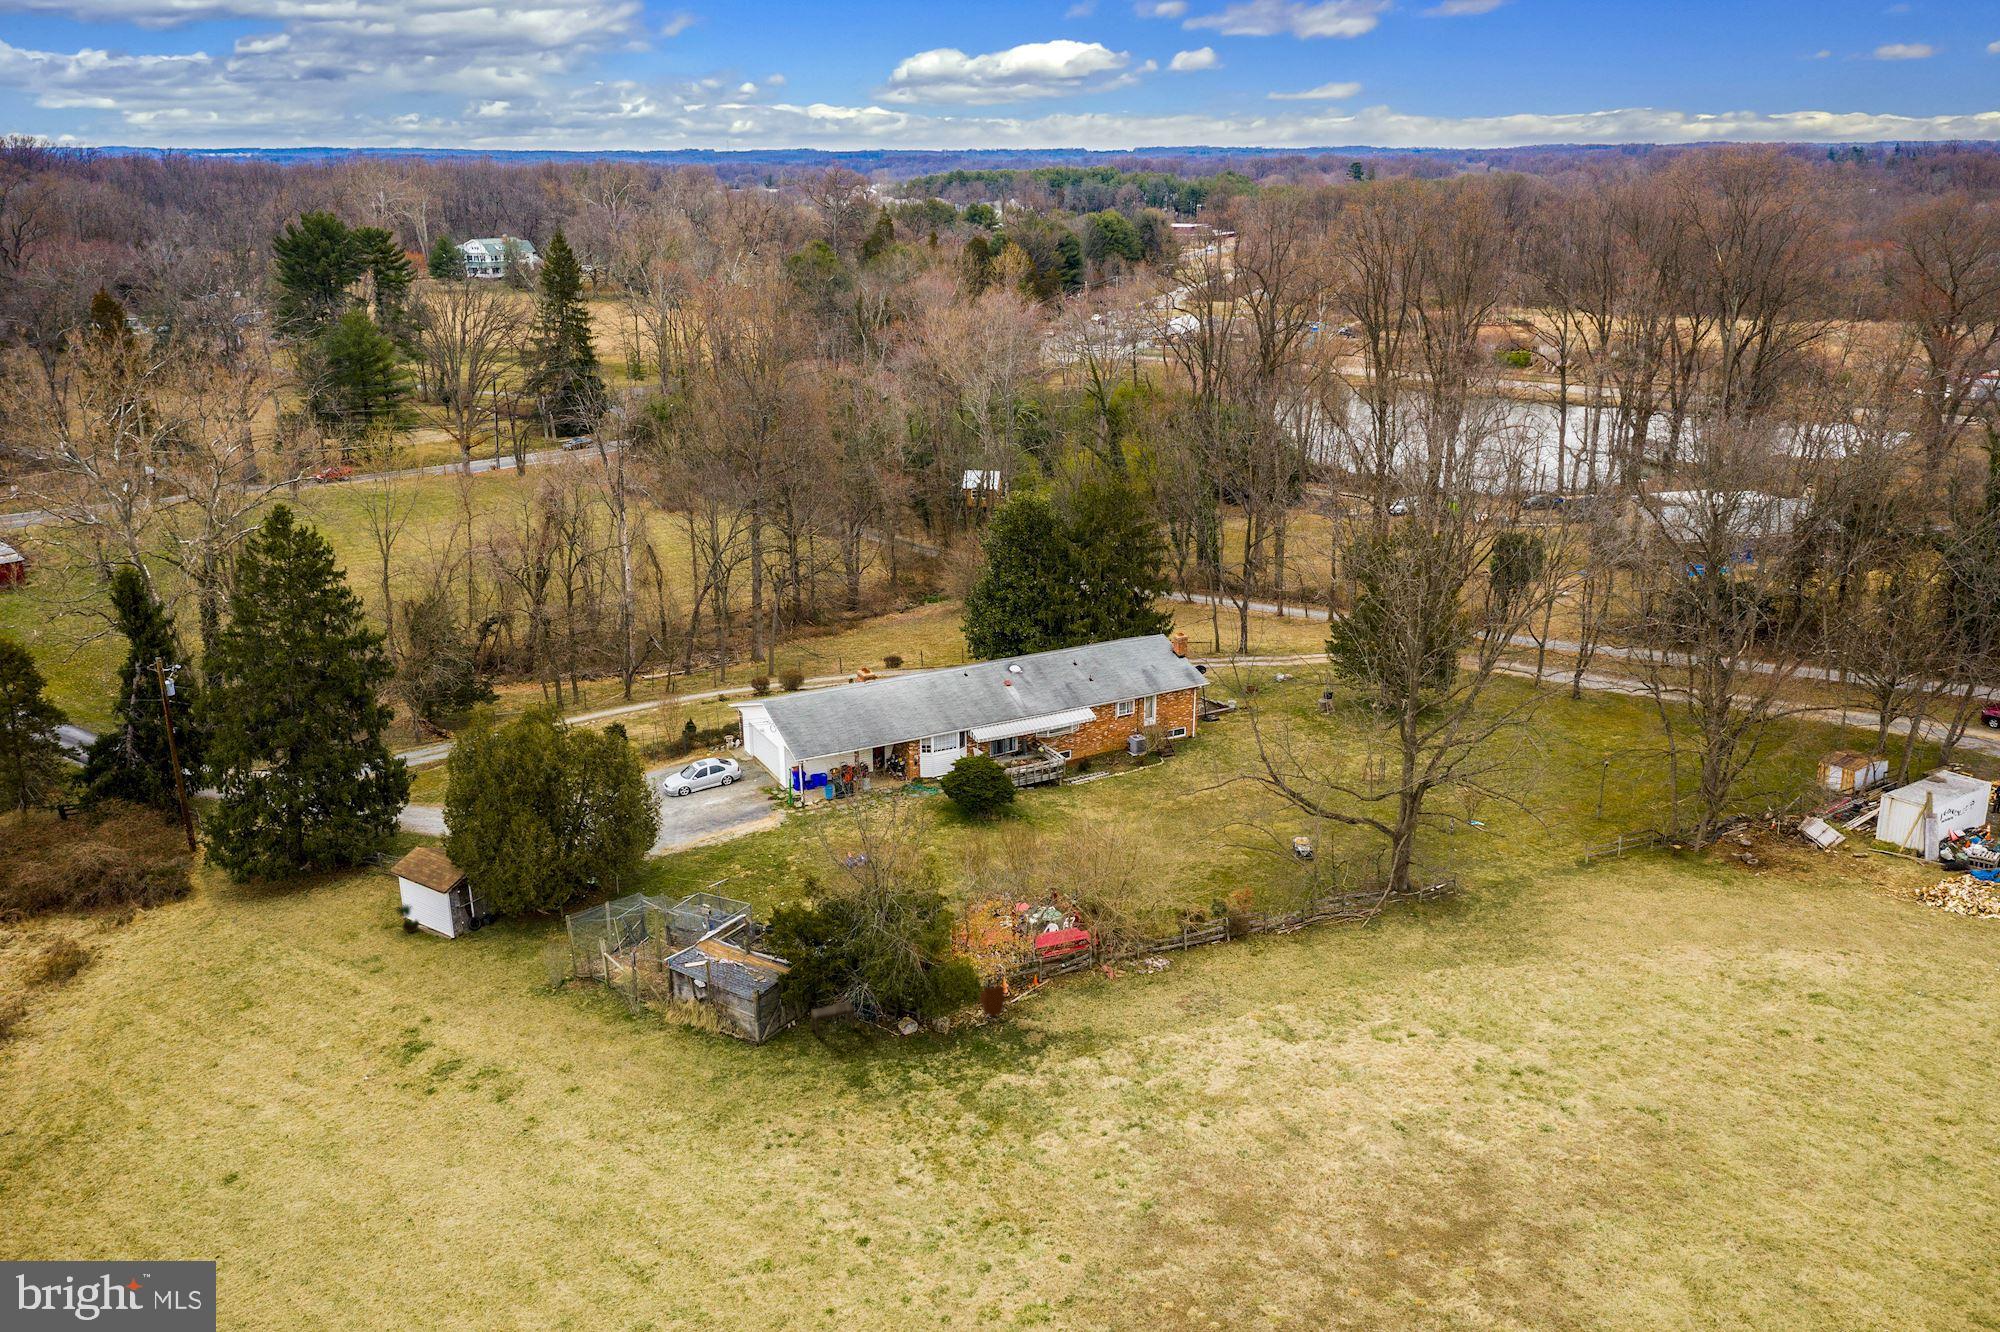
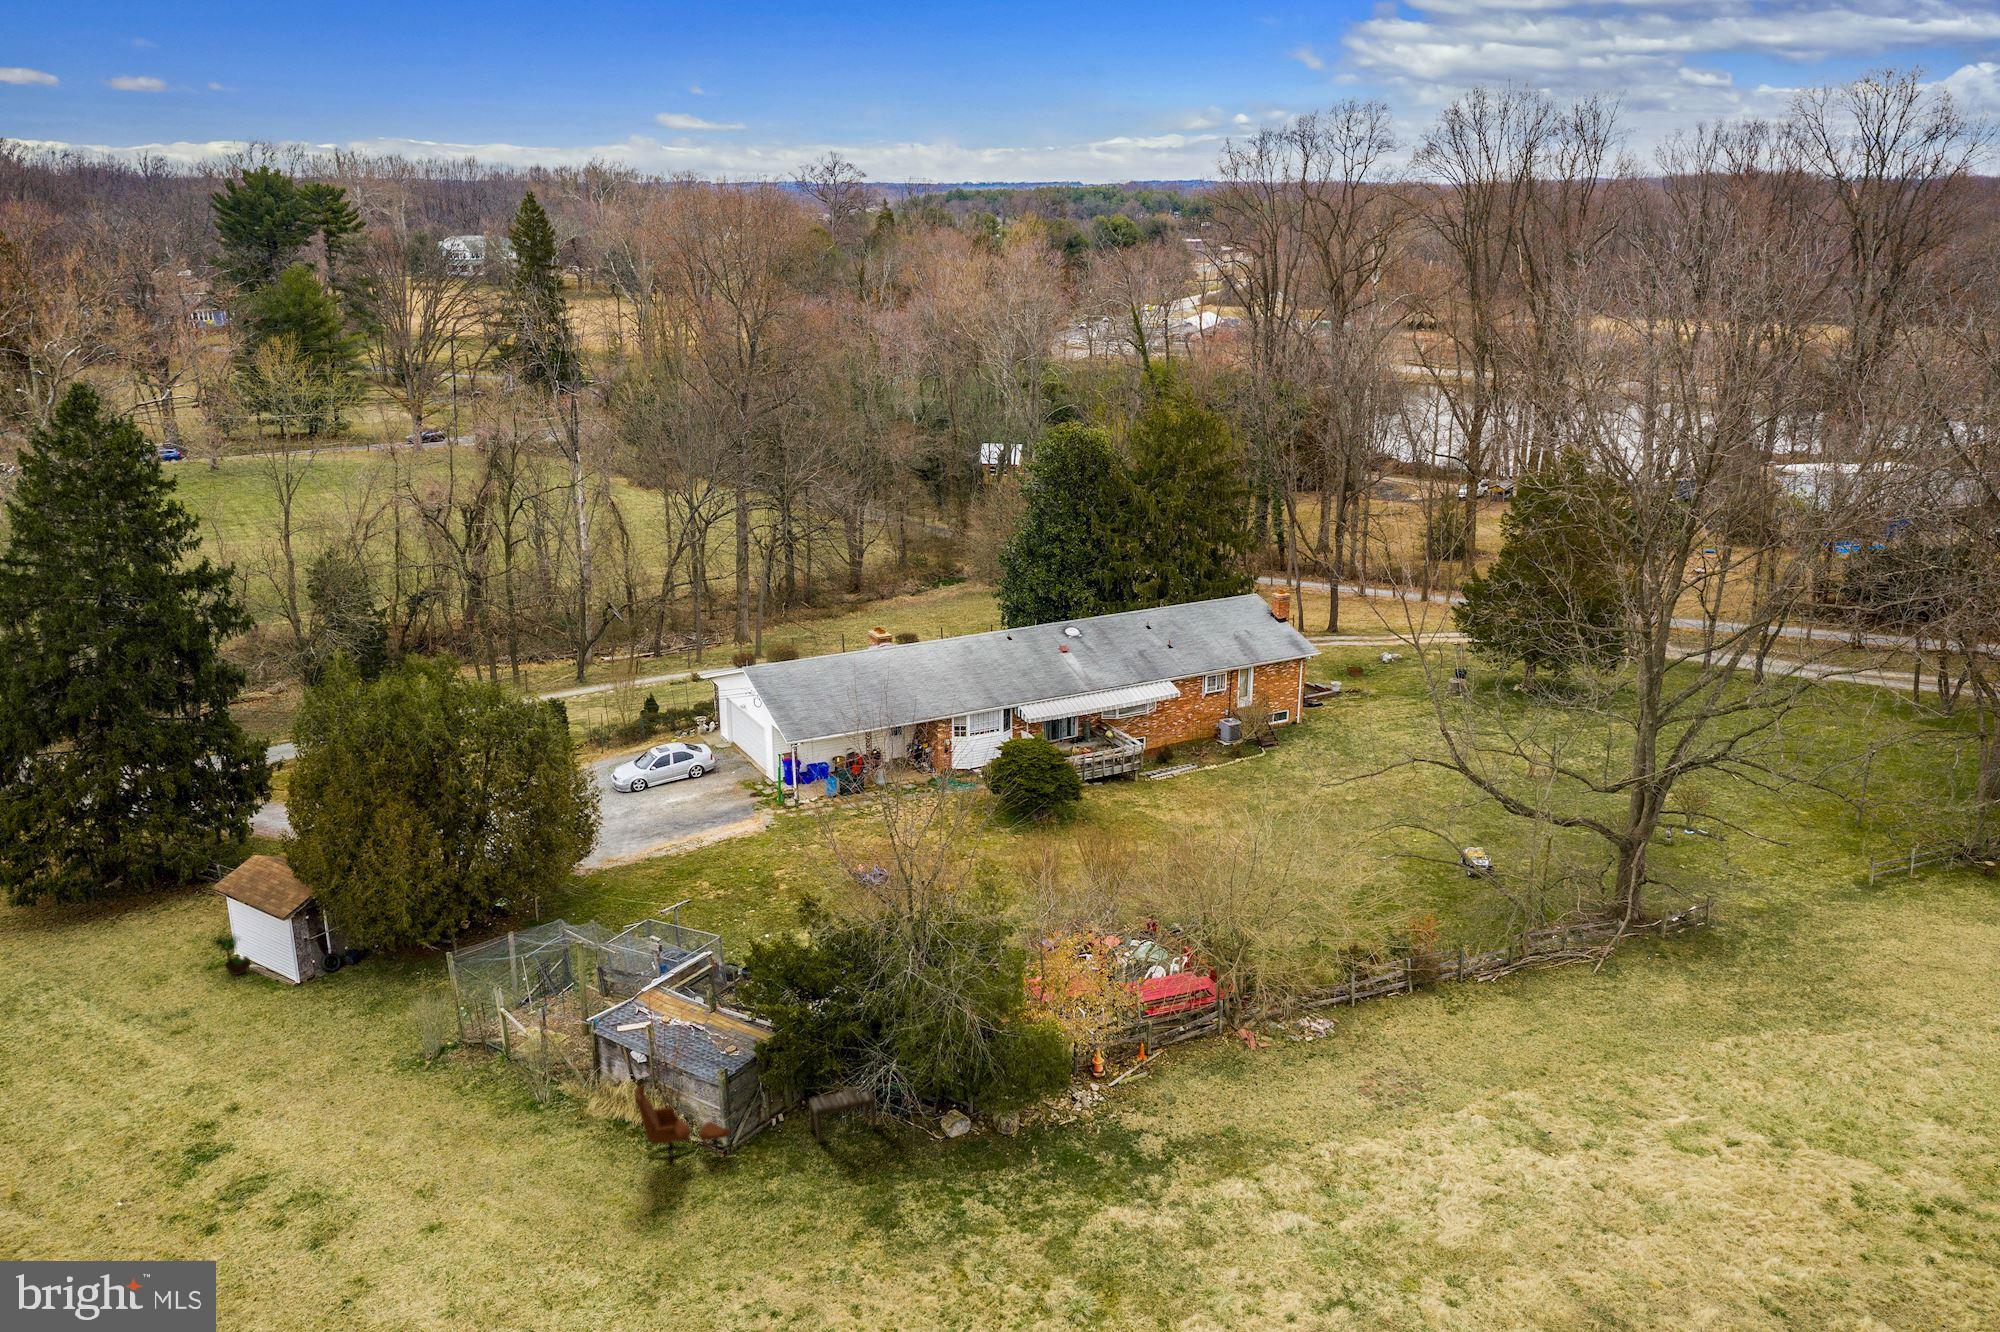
lounge chair: present [980,986,1006,1020] -> present [635,1085,730,1164]

